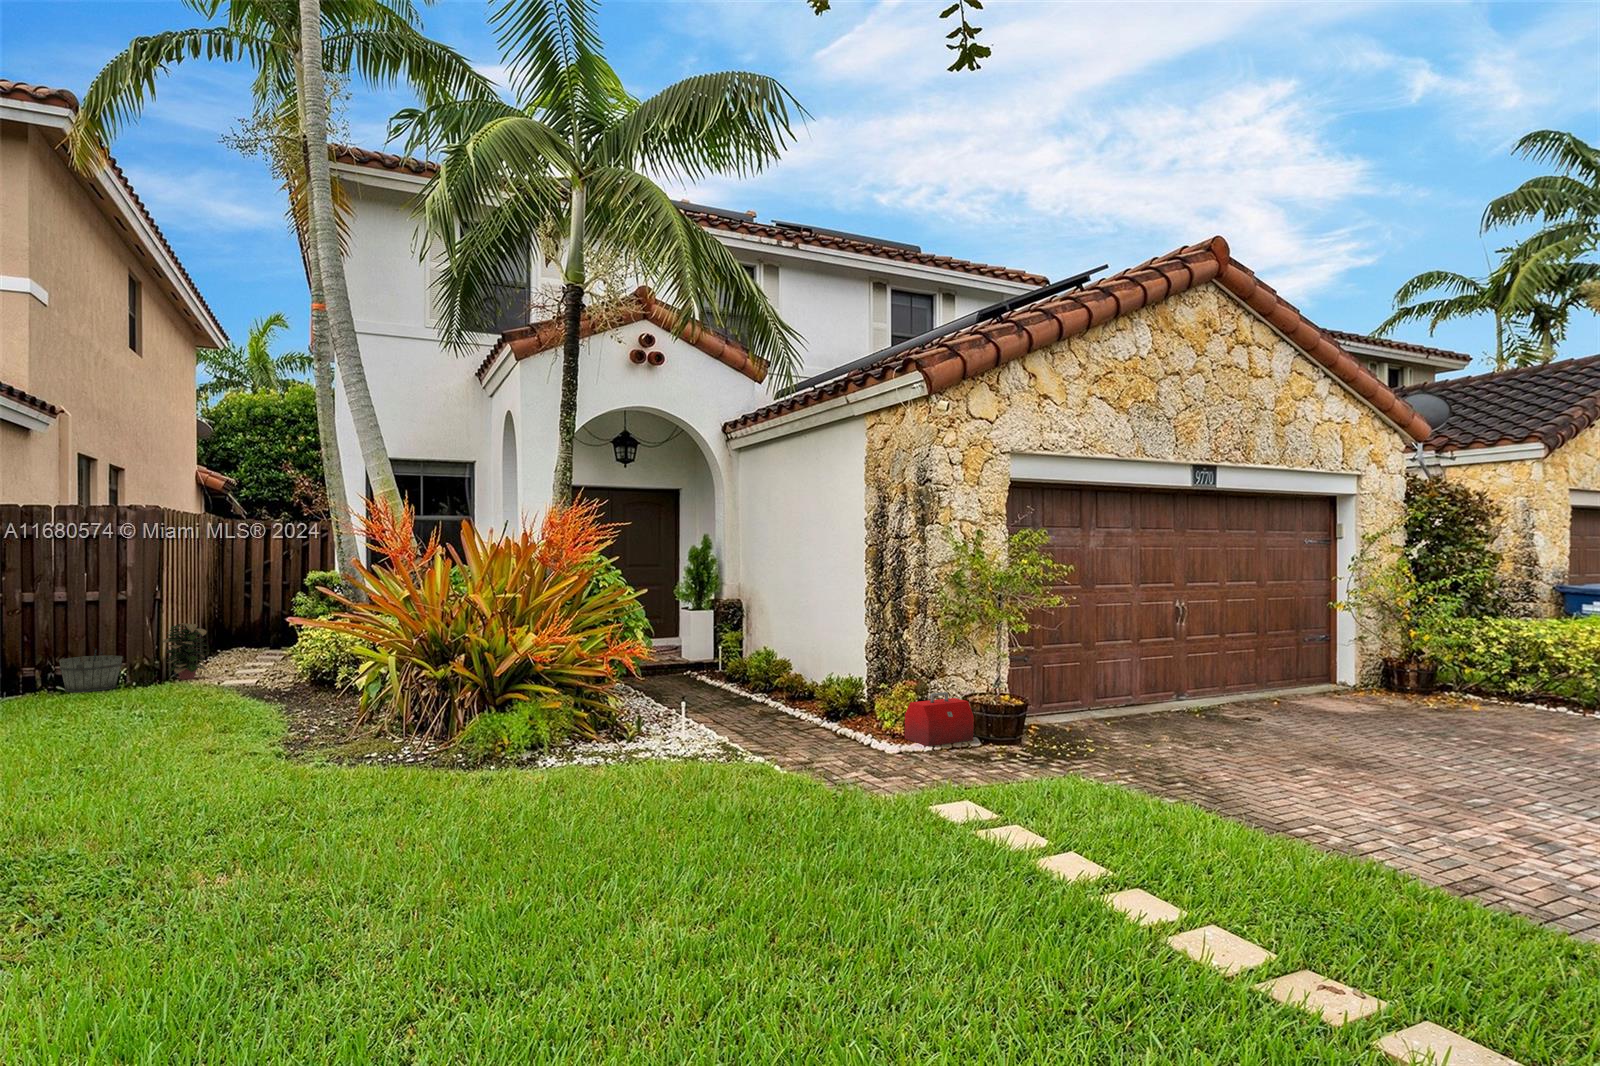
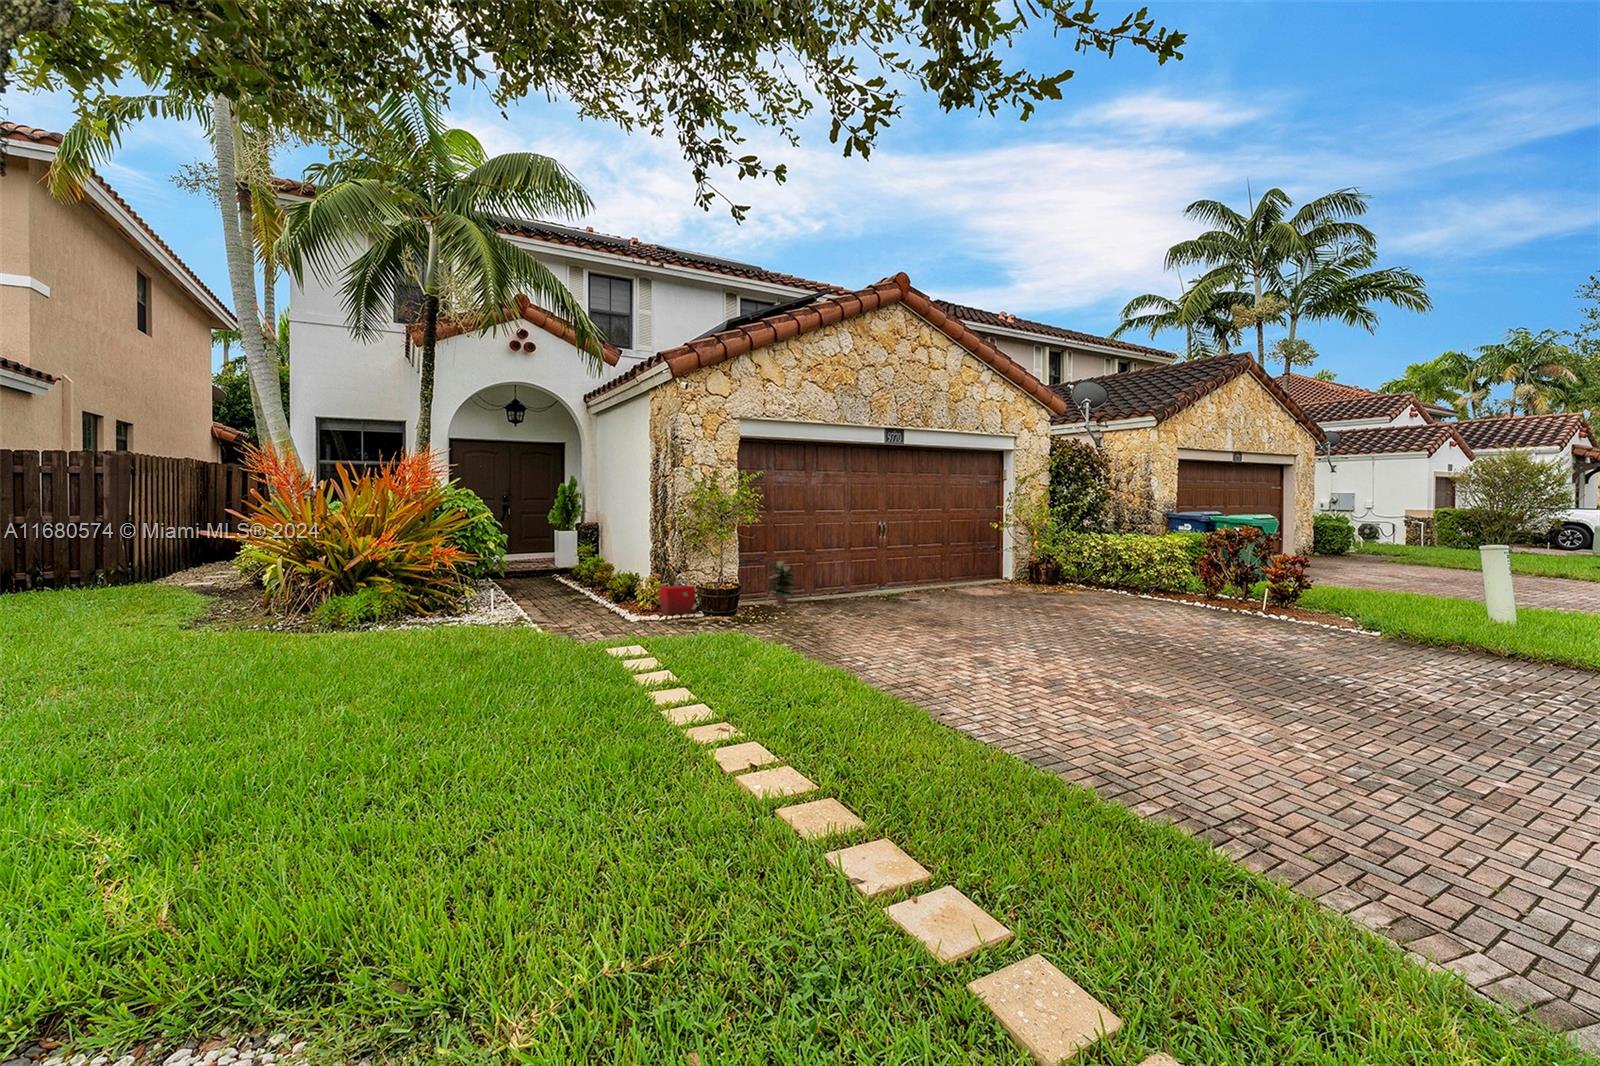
decorative plant: present [163,623,208,679] -> present [768,561,795,603]
wooden bucket: present [59,647,123,692] -> none [69,553,119,584]

